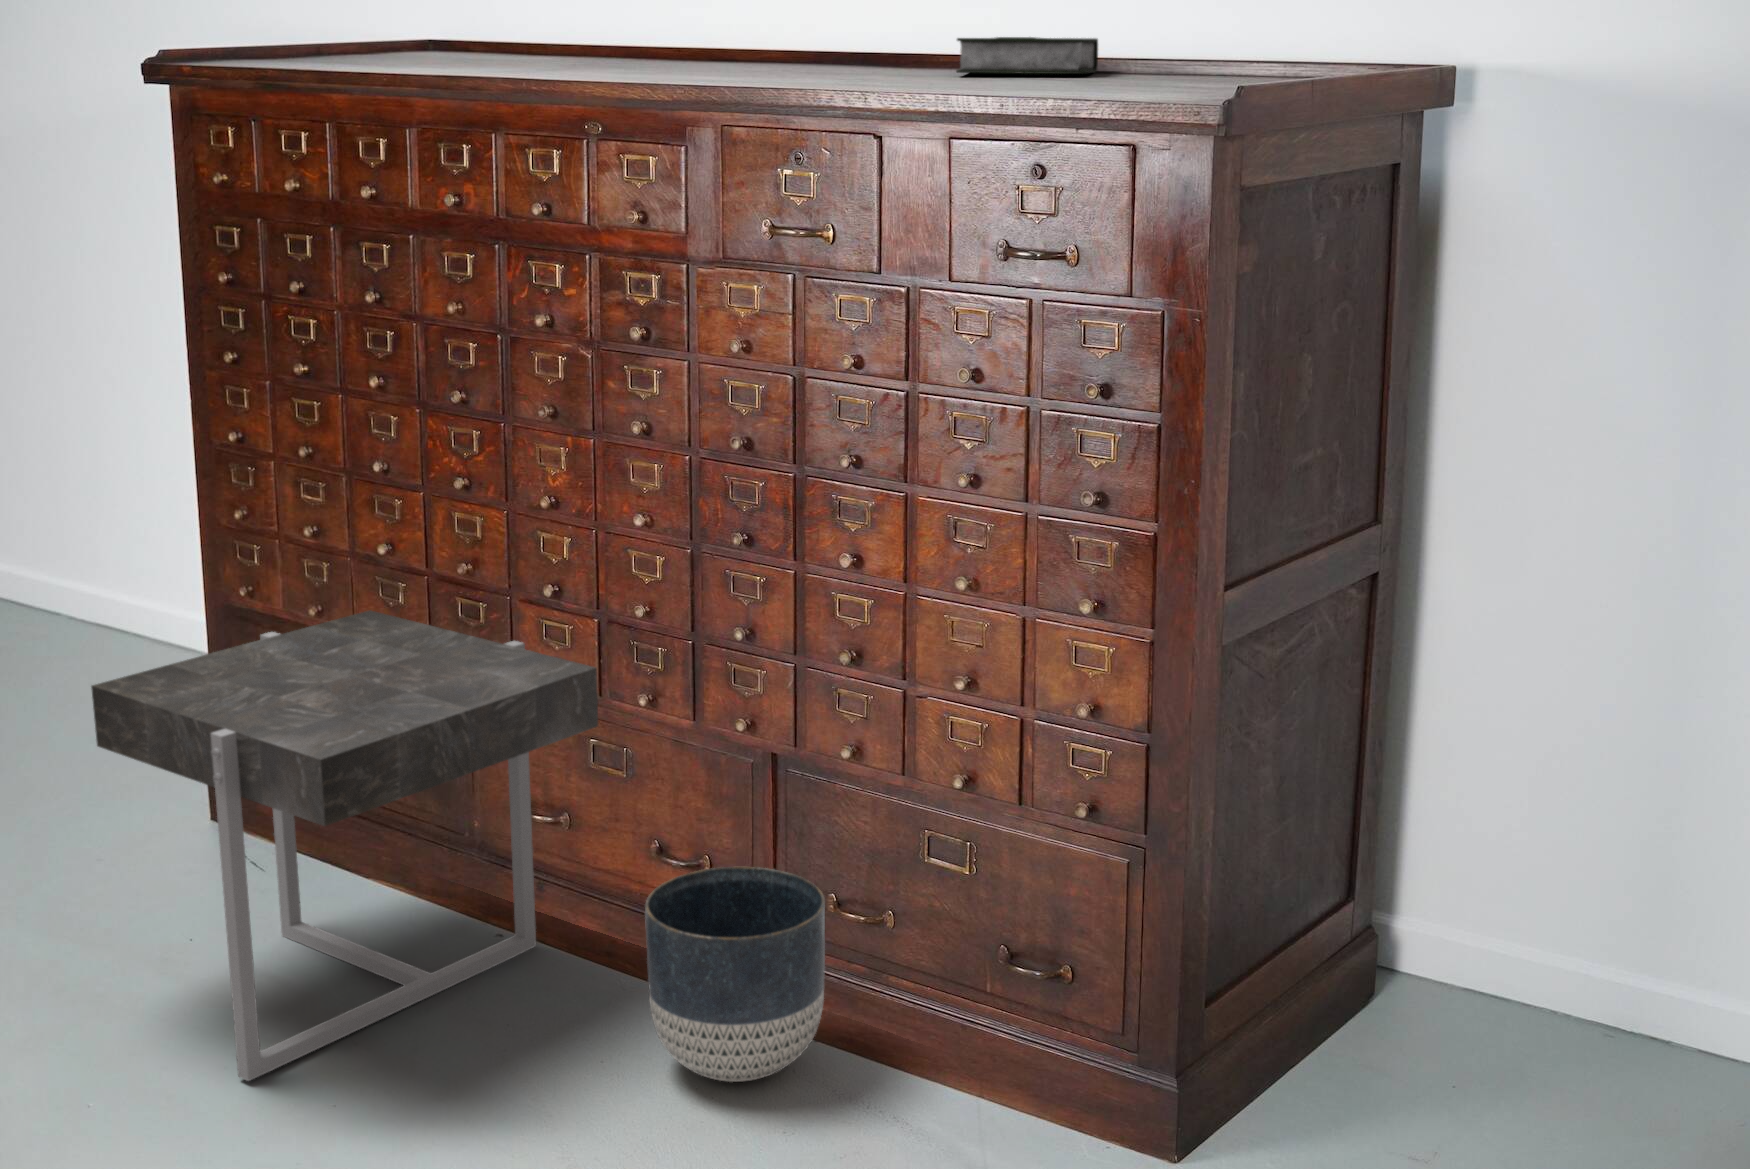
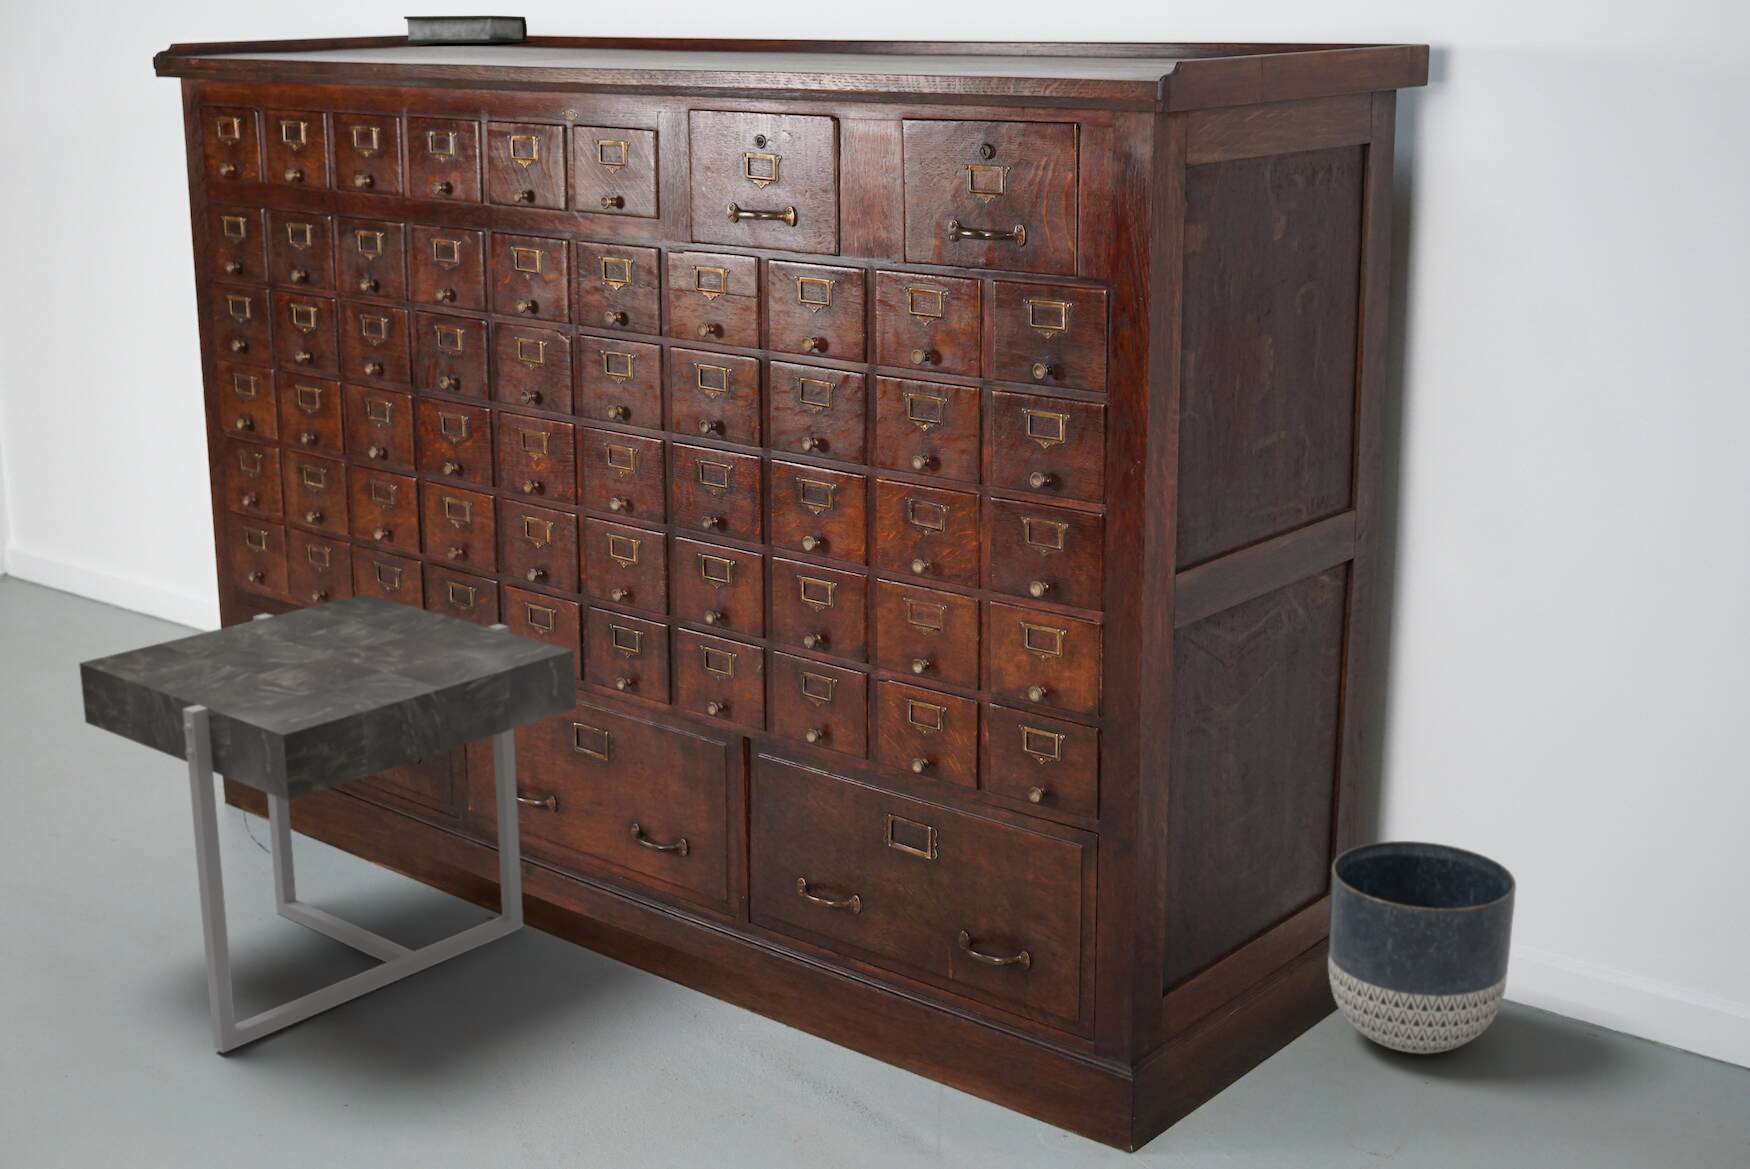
book: present [956,37,1098,74] -> present [404,16,527,43]
planter: present [645,867,825,1082] -> present [1328,841,1516,1054]

